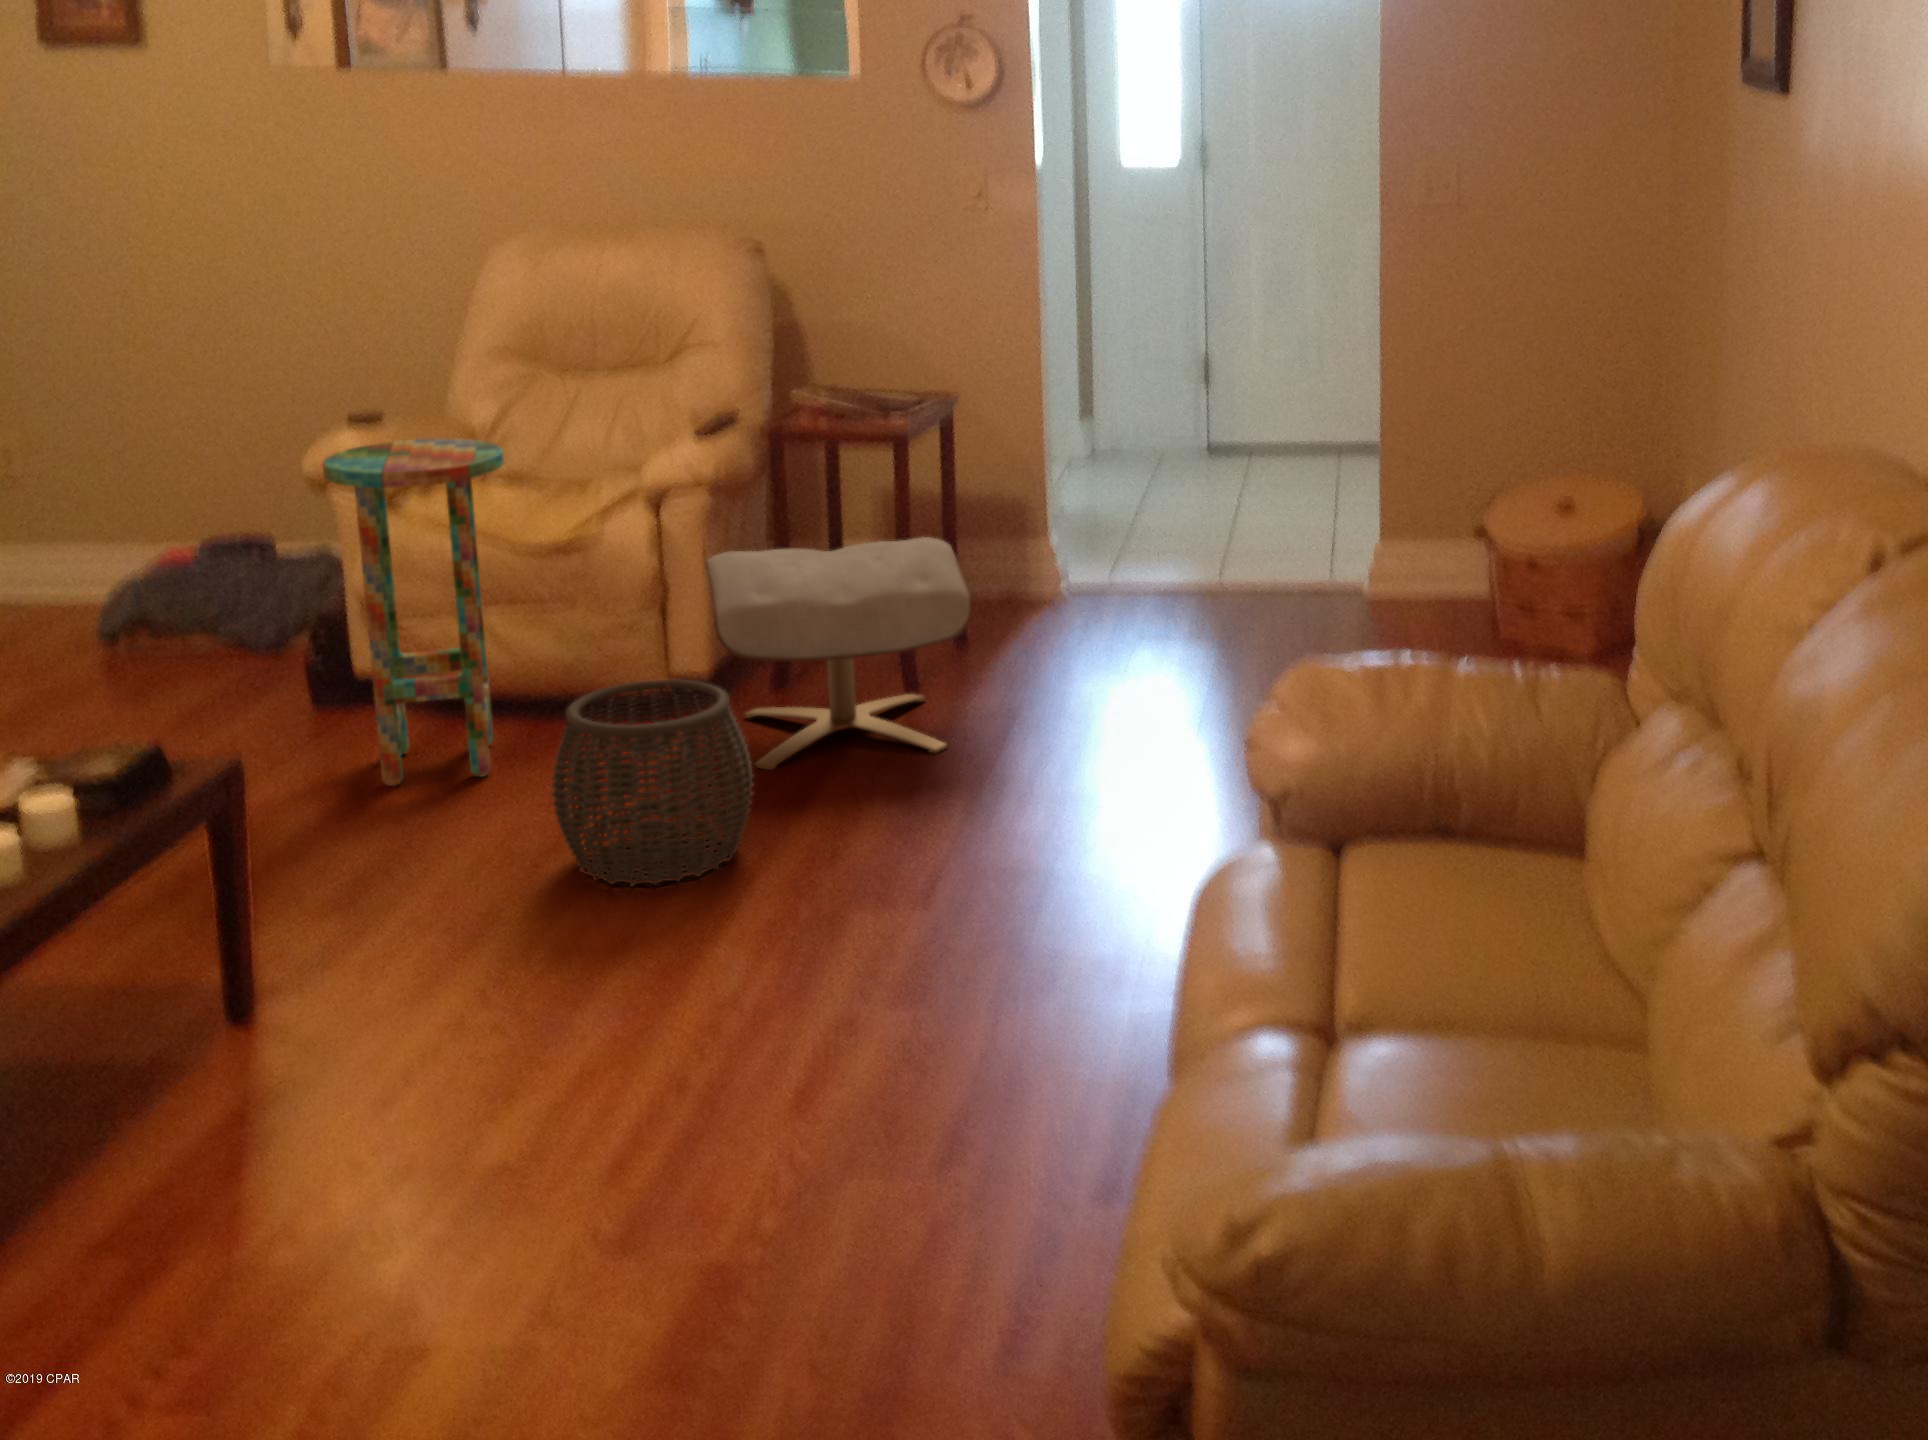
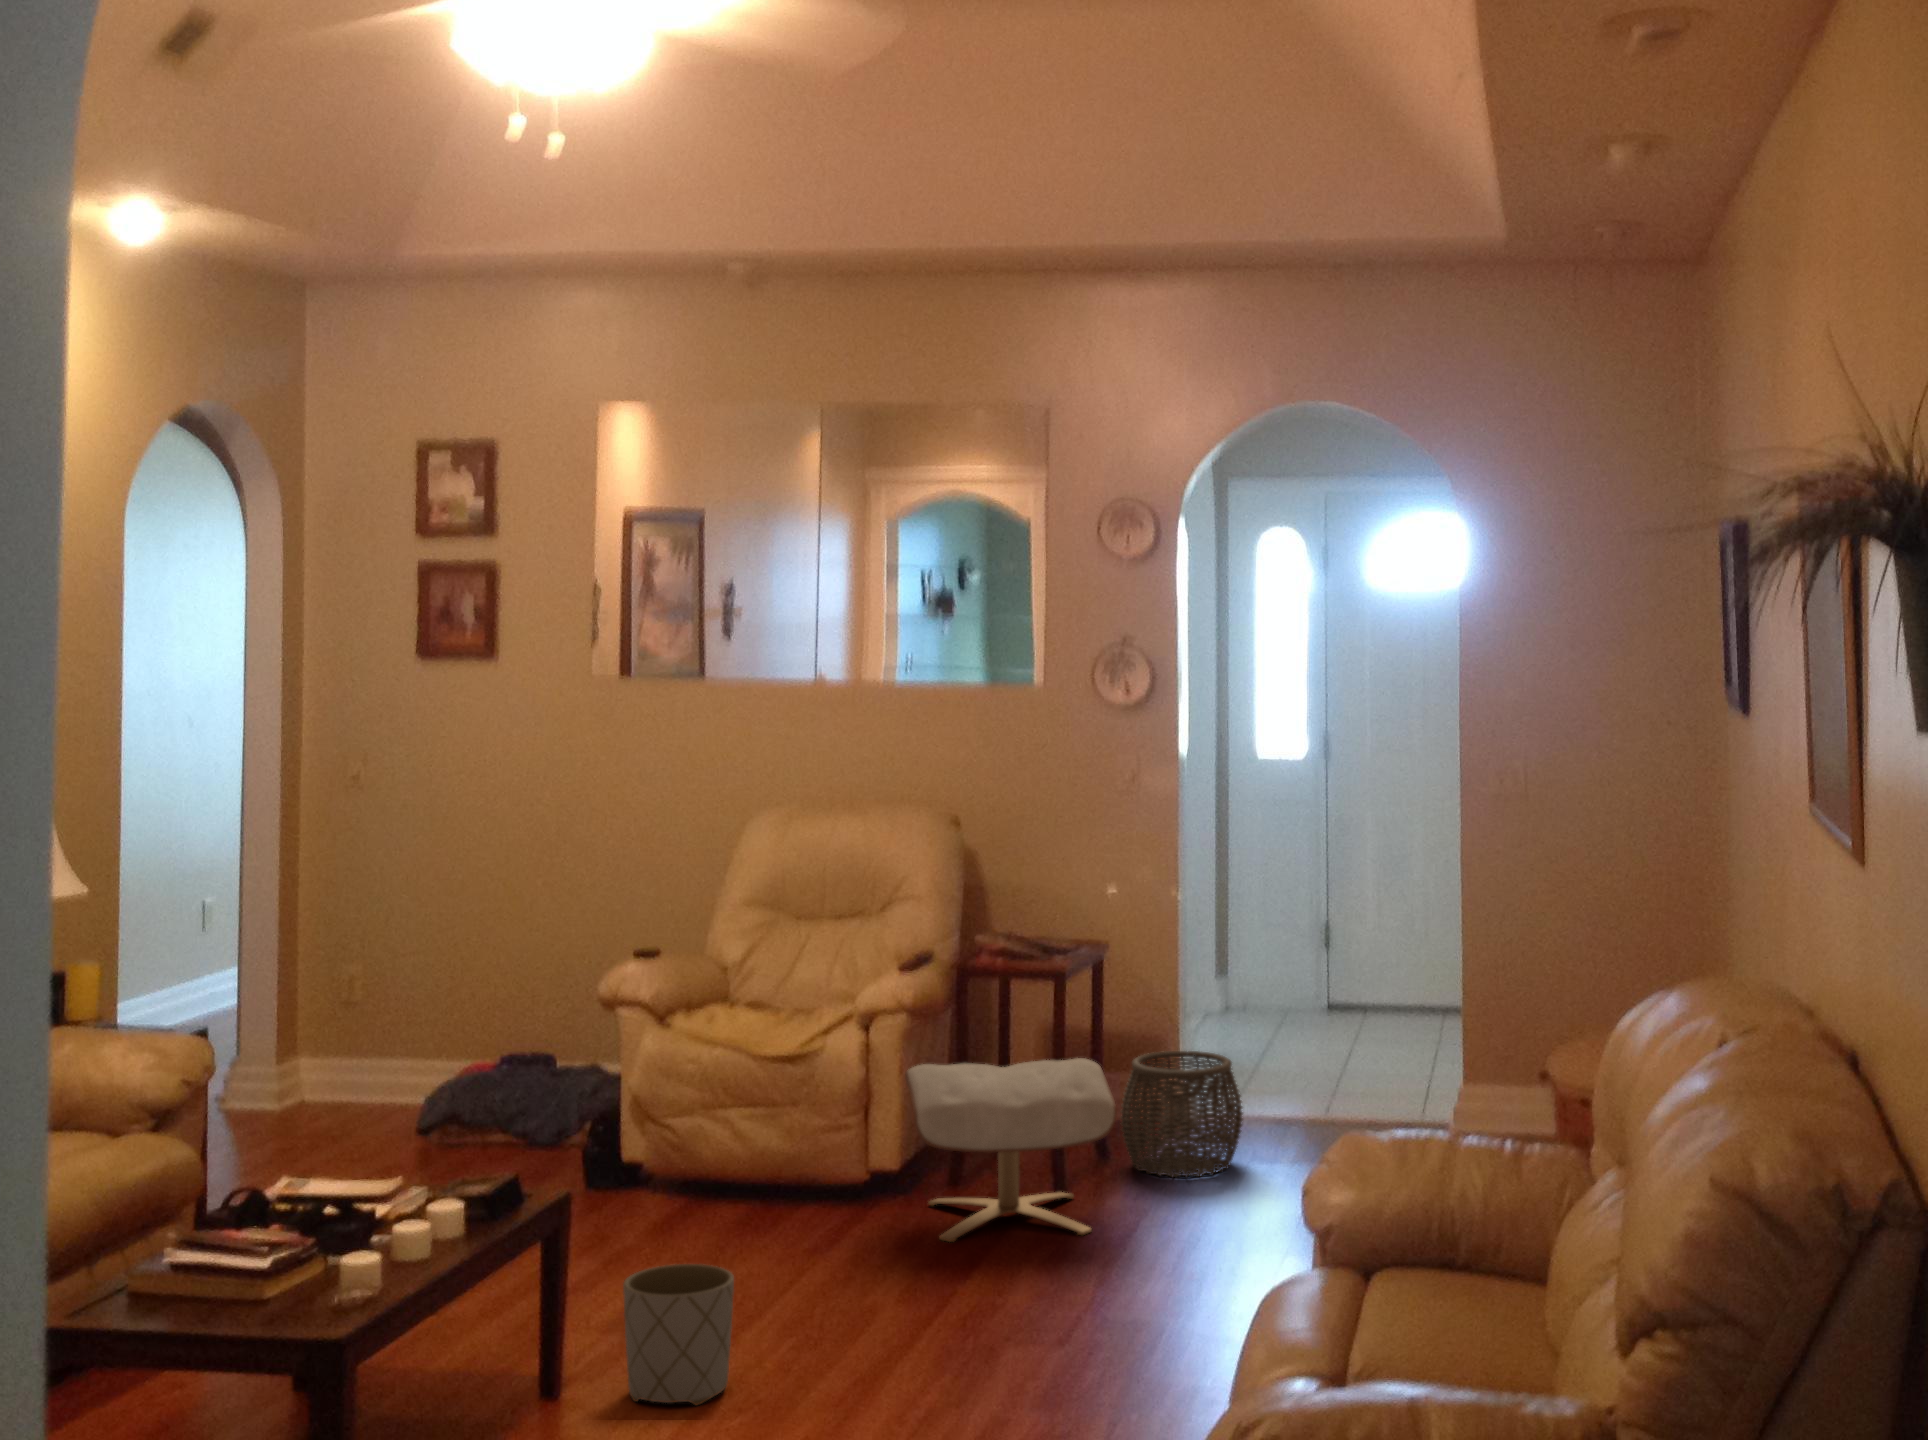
side table: present [322,439,504,786] -> none [629,966,761,1242]
woven basket: present [552,680,753,886] -> present [1120,1051,1243,1177]
planter: none [273,860,441,1056] -> present [623,1264,734,1405]

